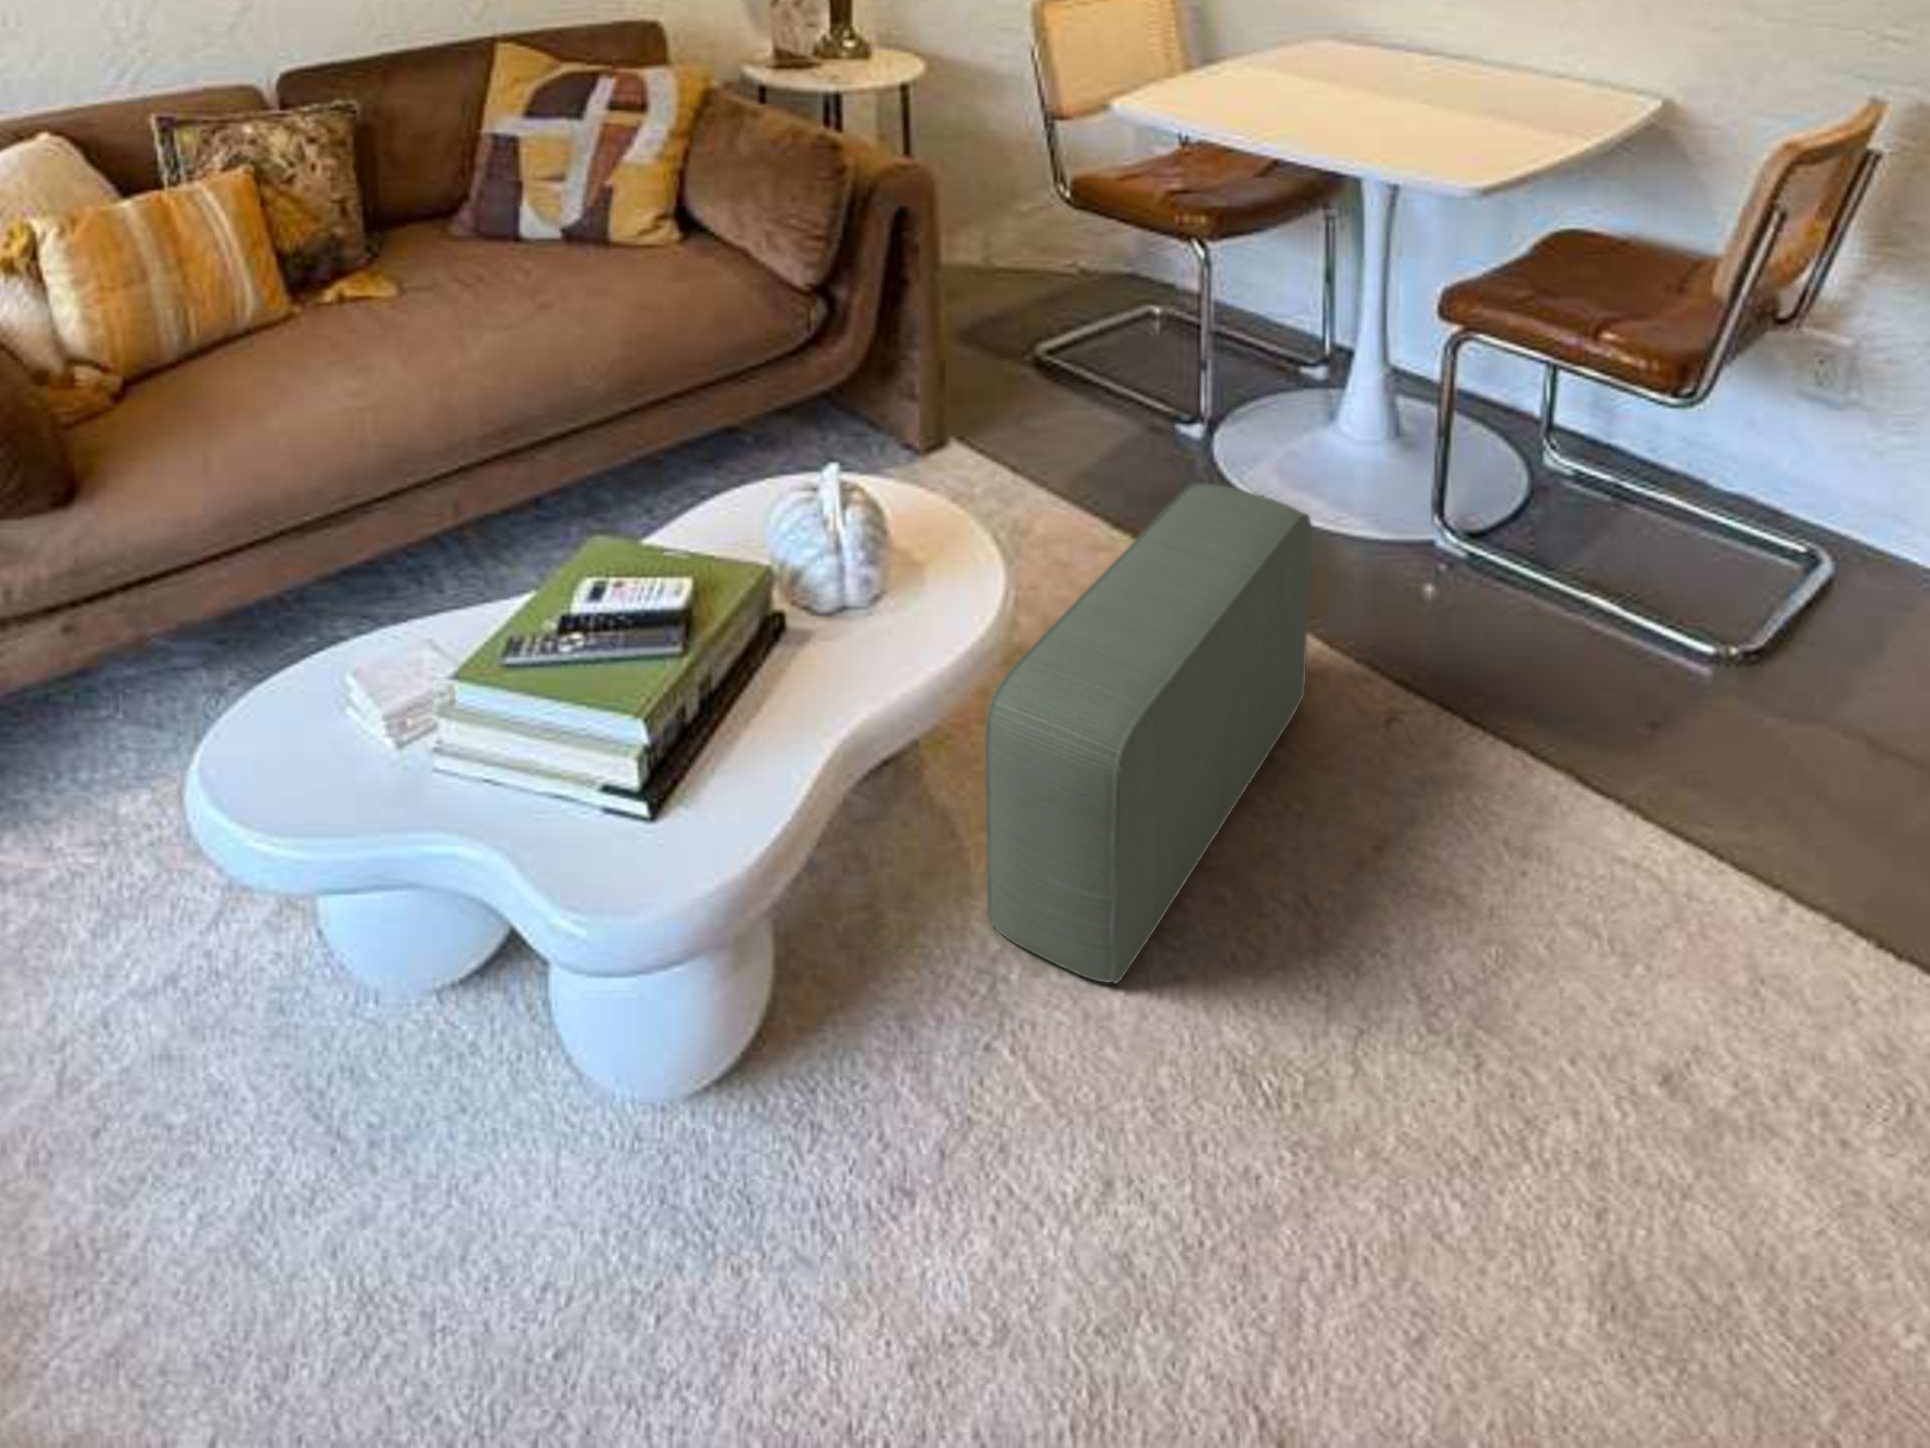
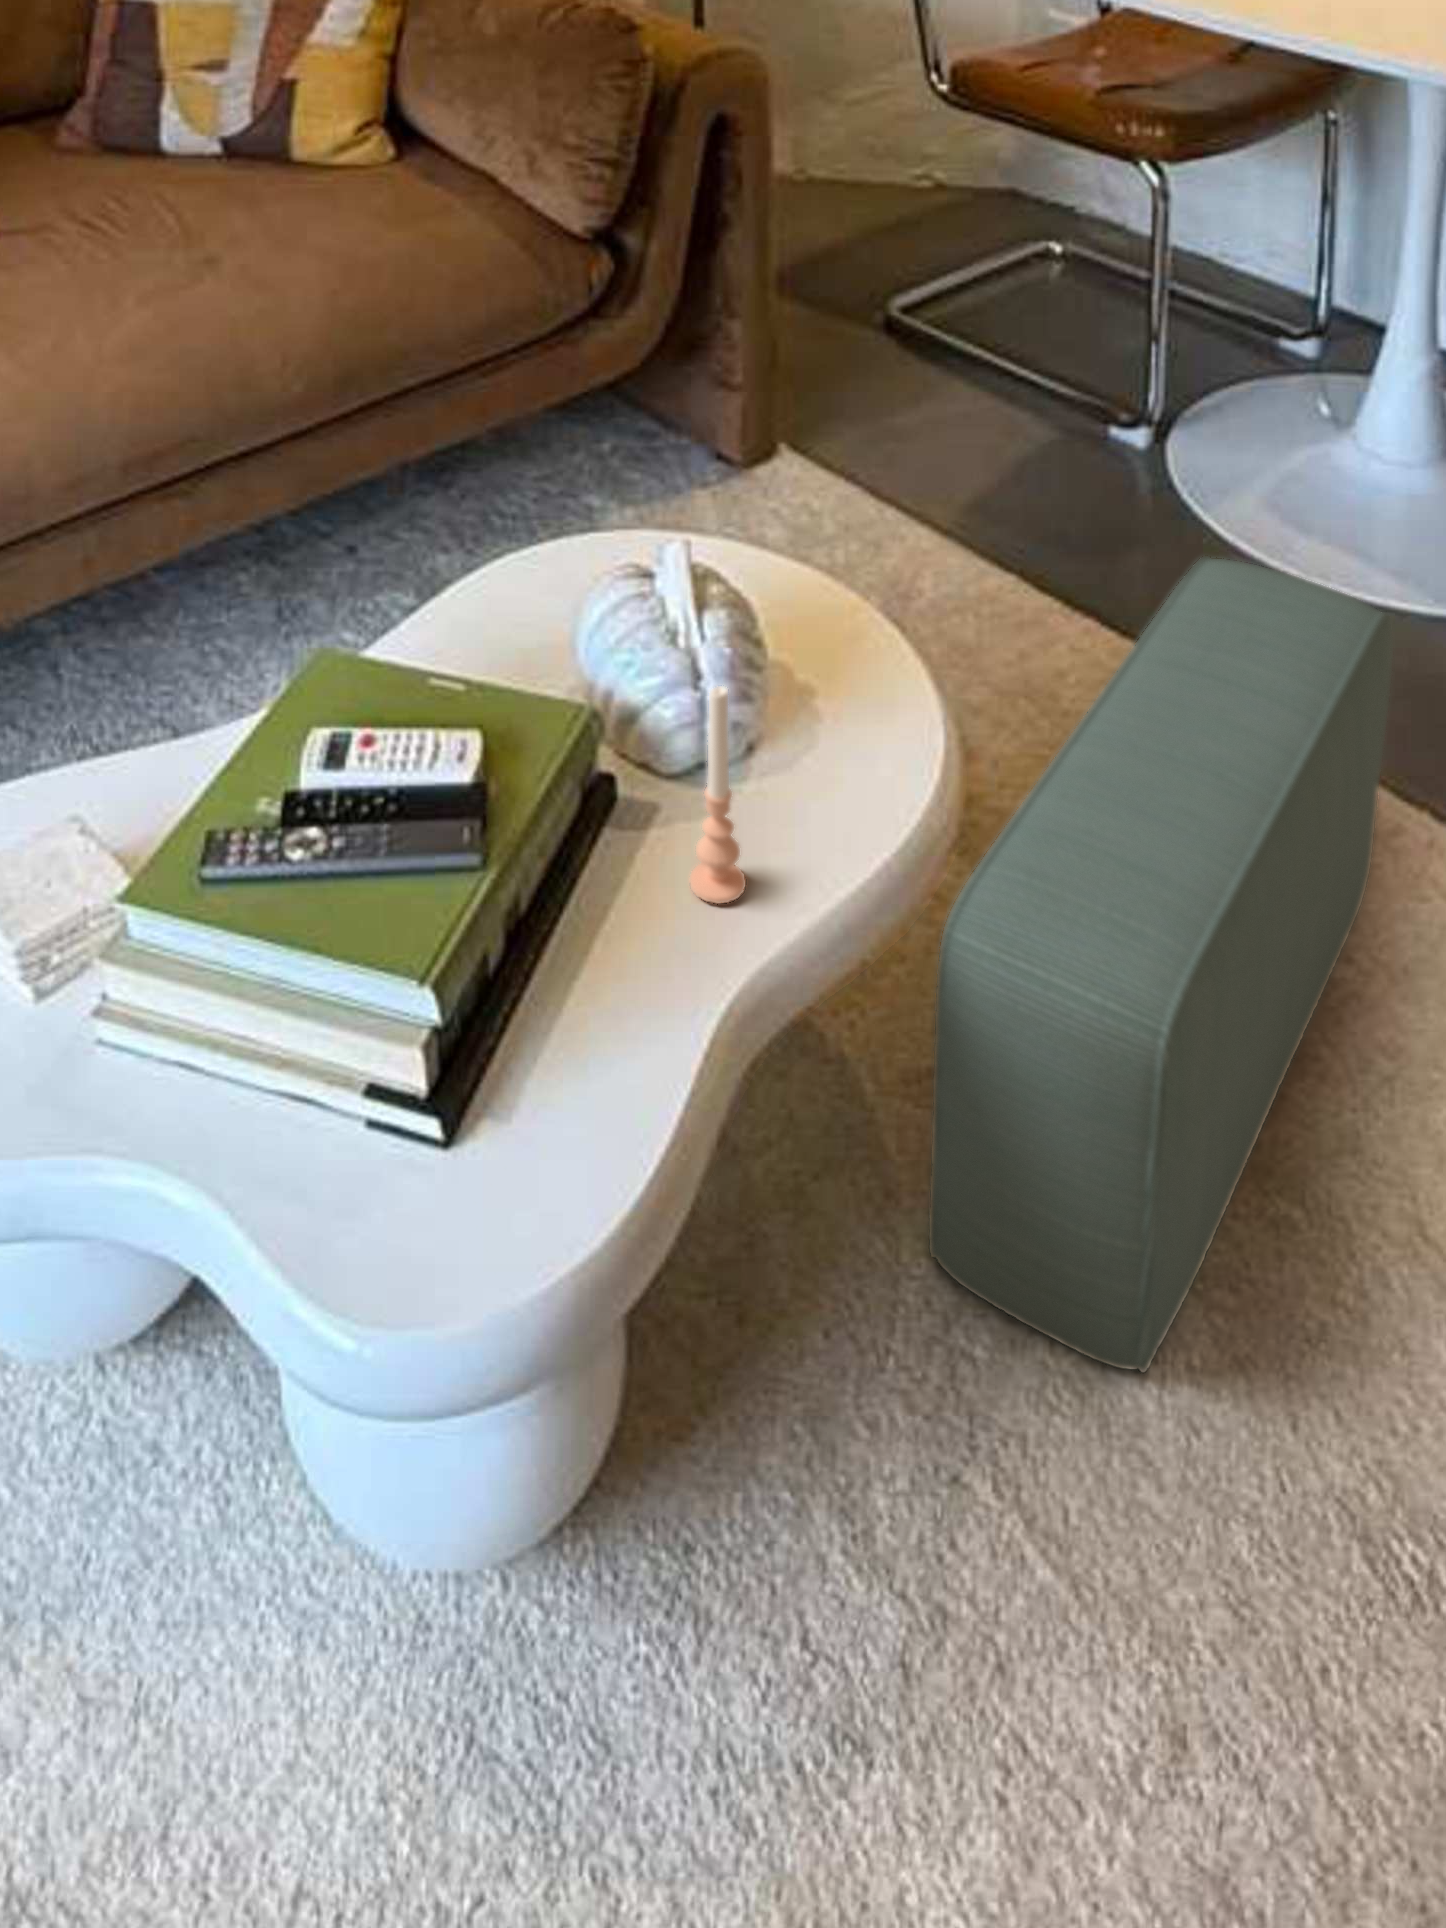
candle: none [824,540,860,682] -> present [689,686,746,904]

